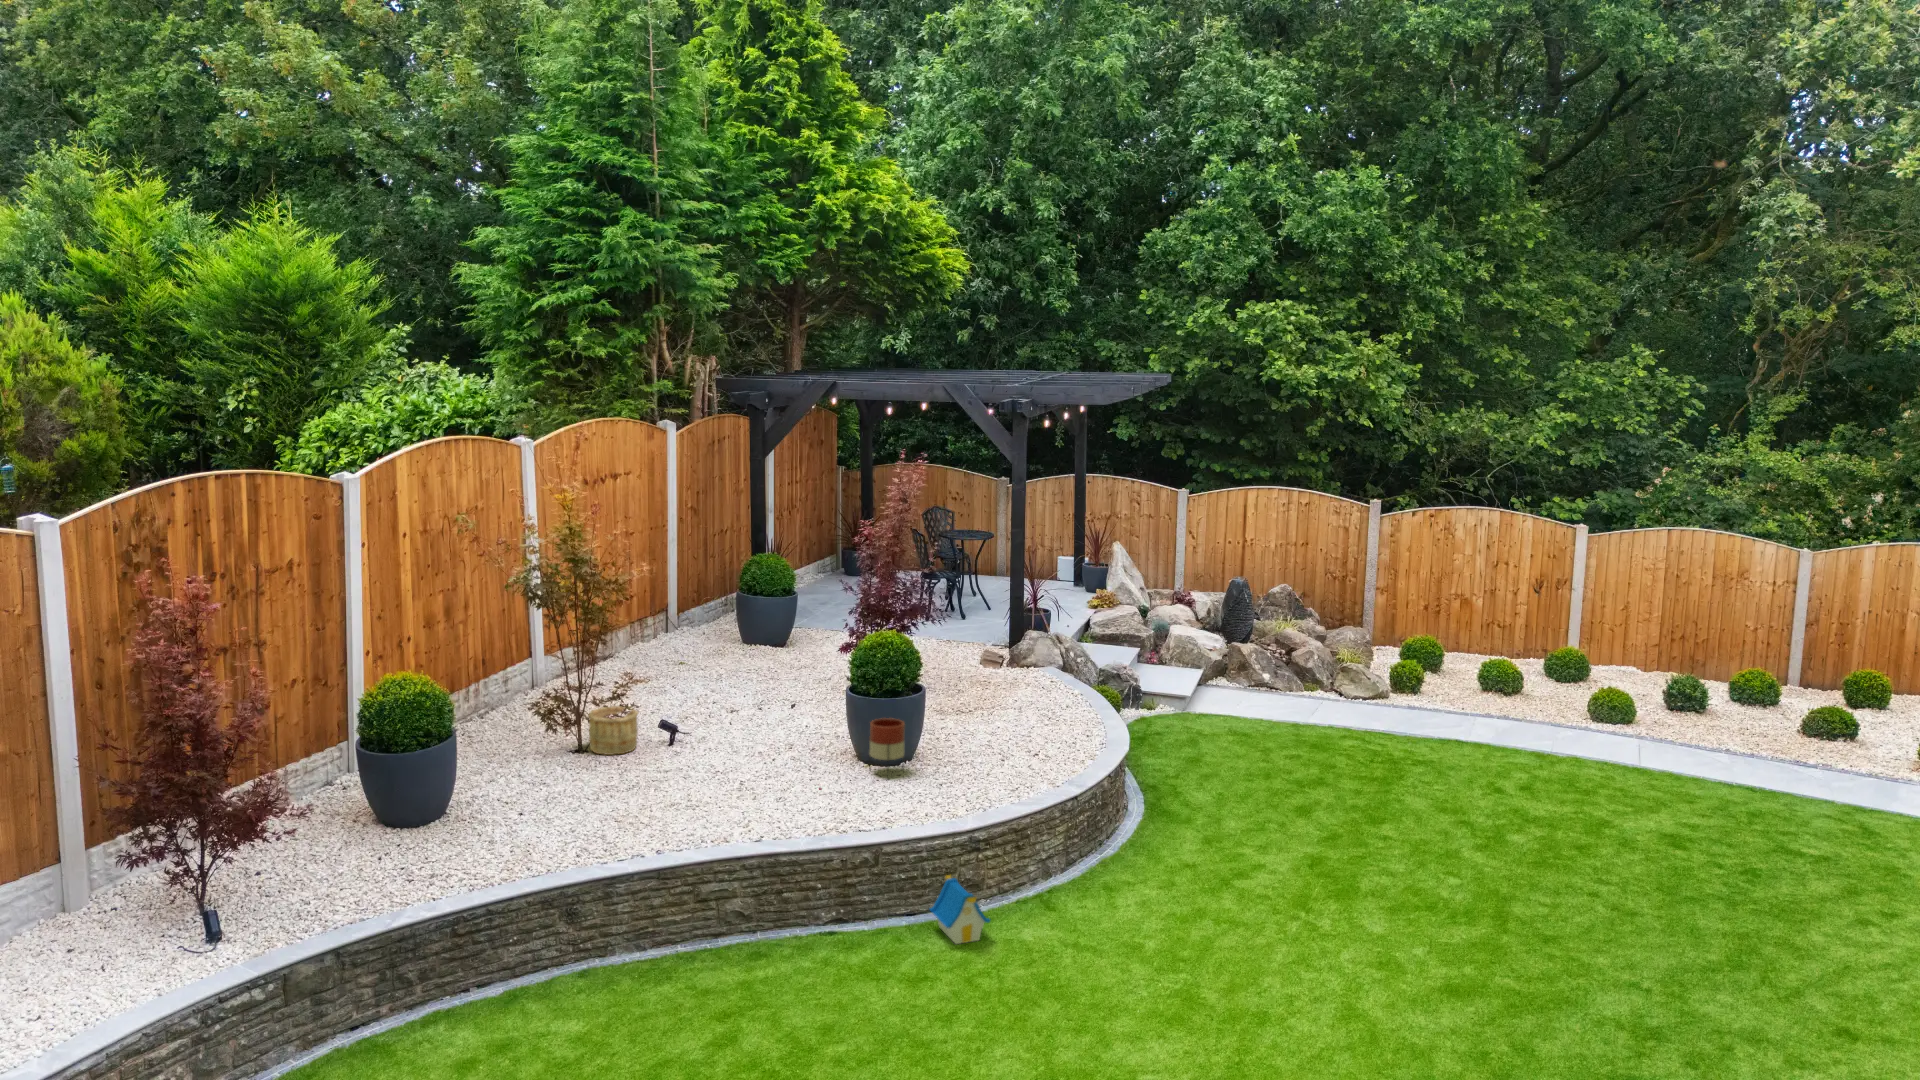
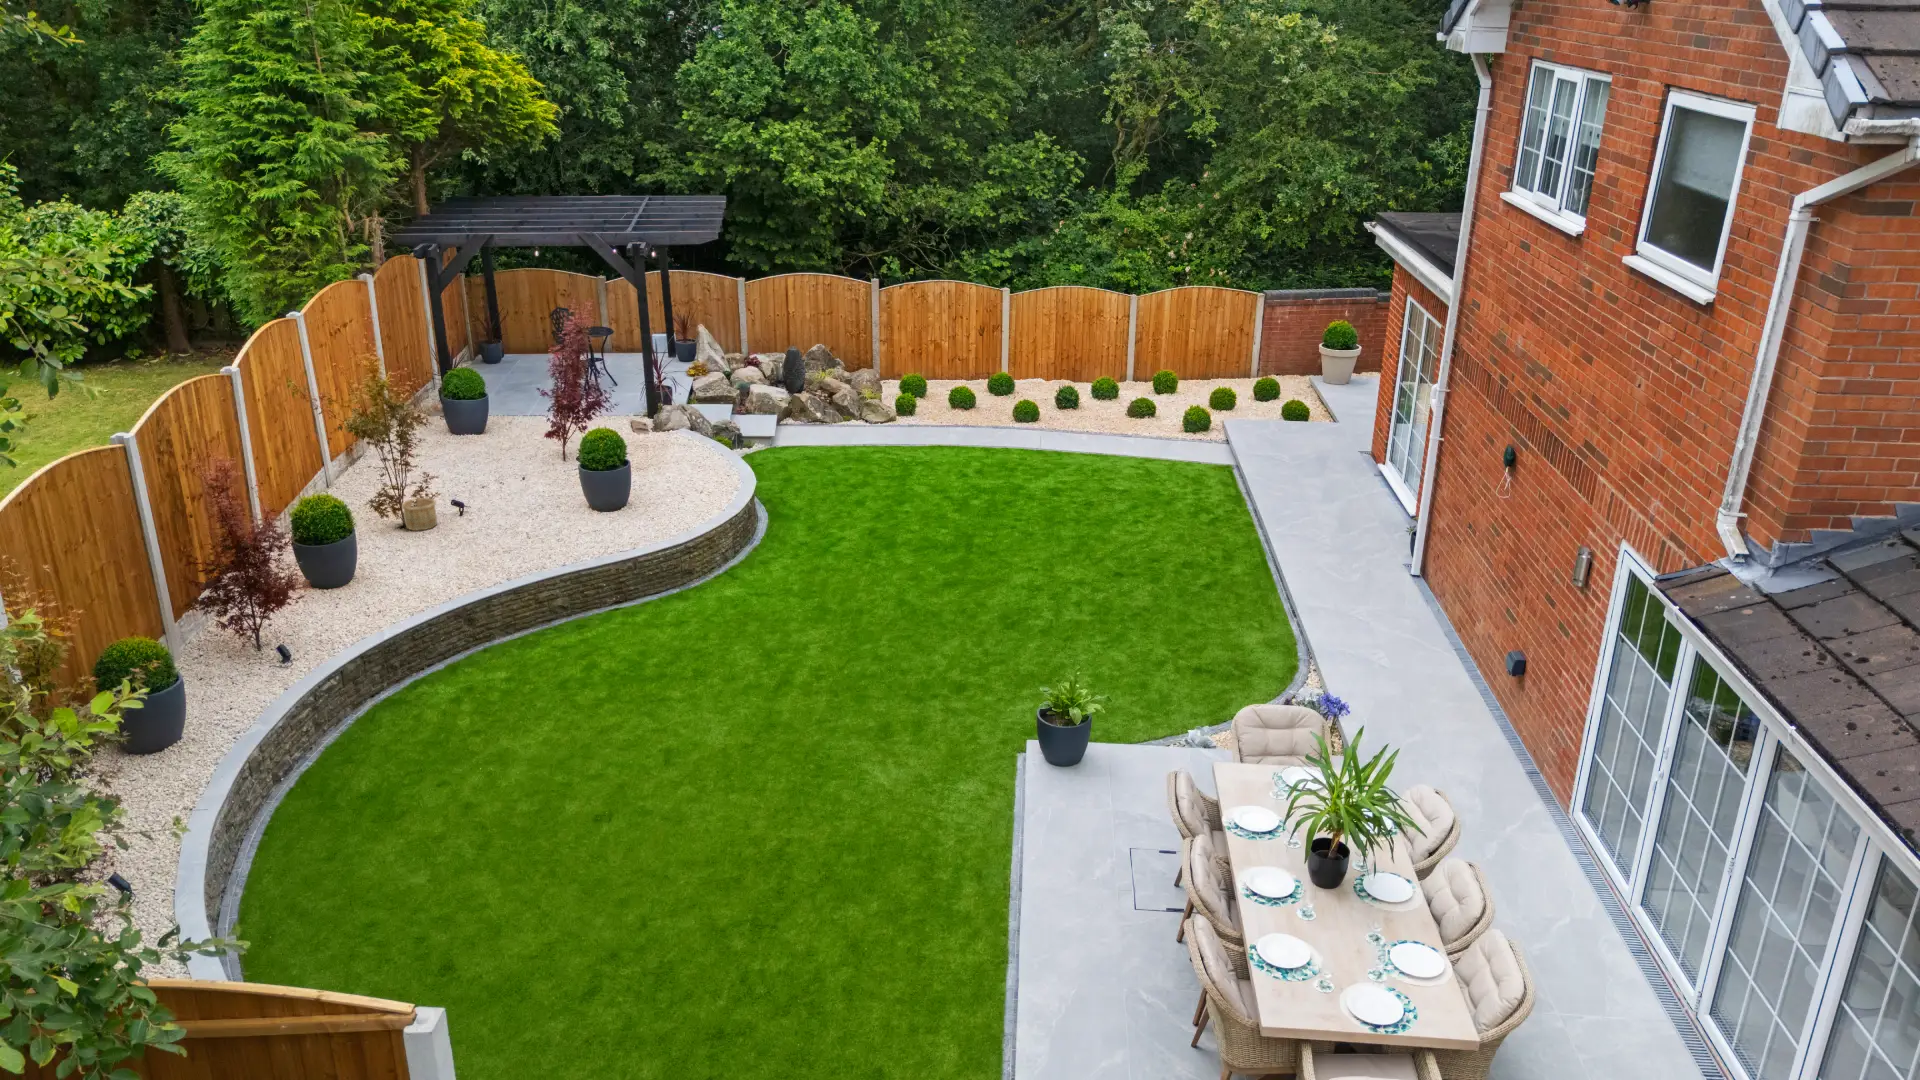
planter: present [869,718,905,770] -> none [599,483,623,520]
toy house: present [930,875,990,944] -> none [670,567,707,603]

